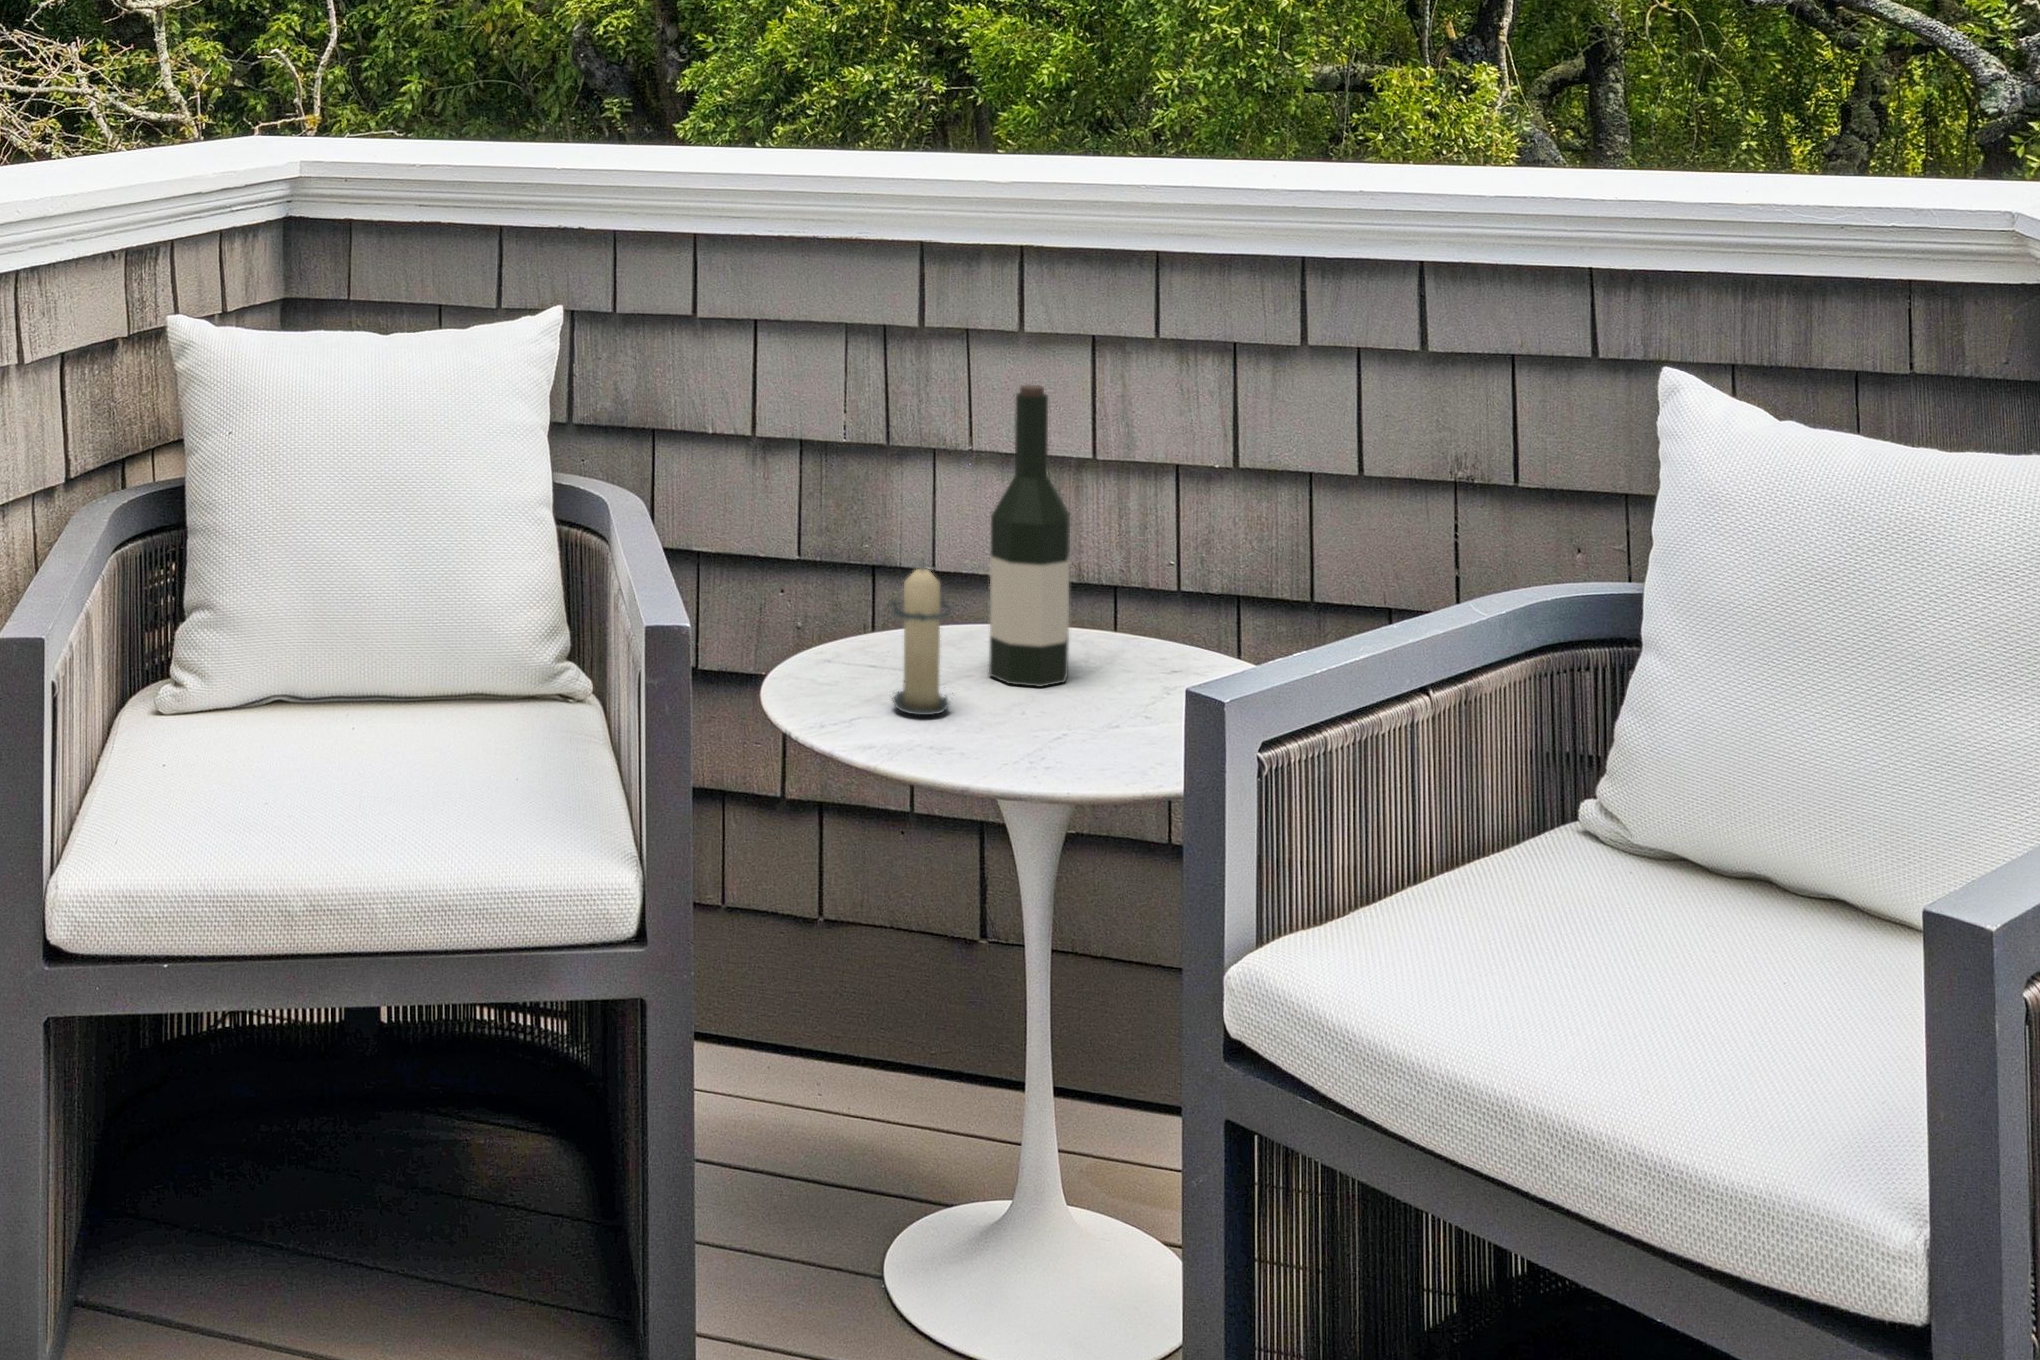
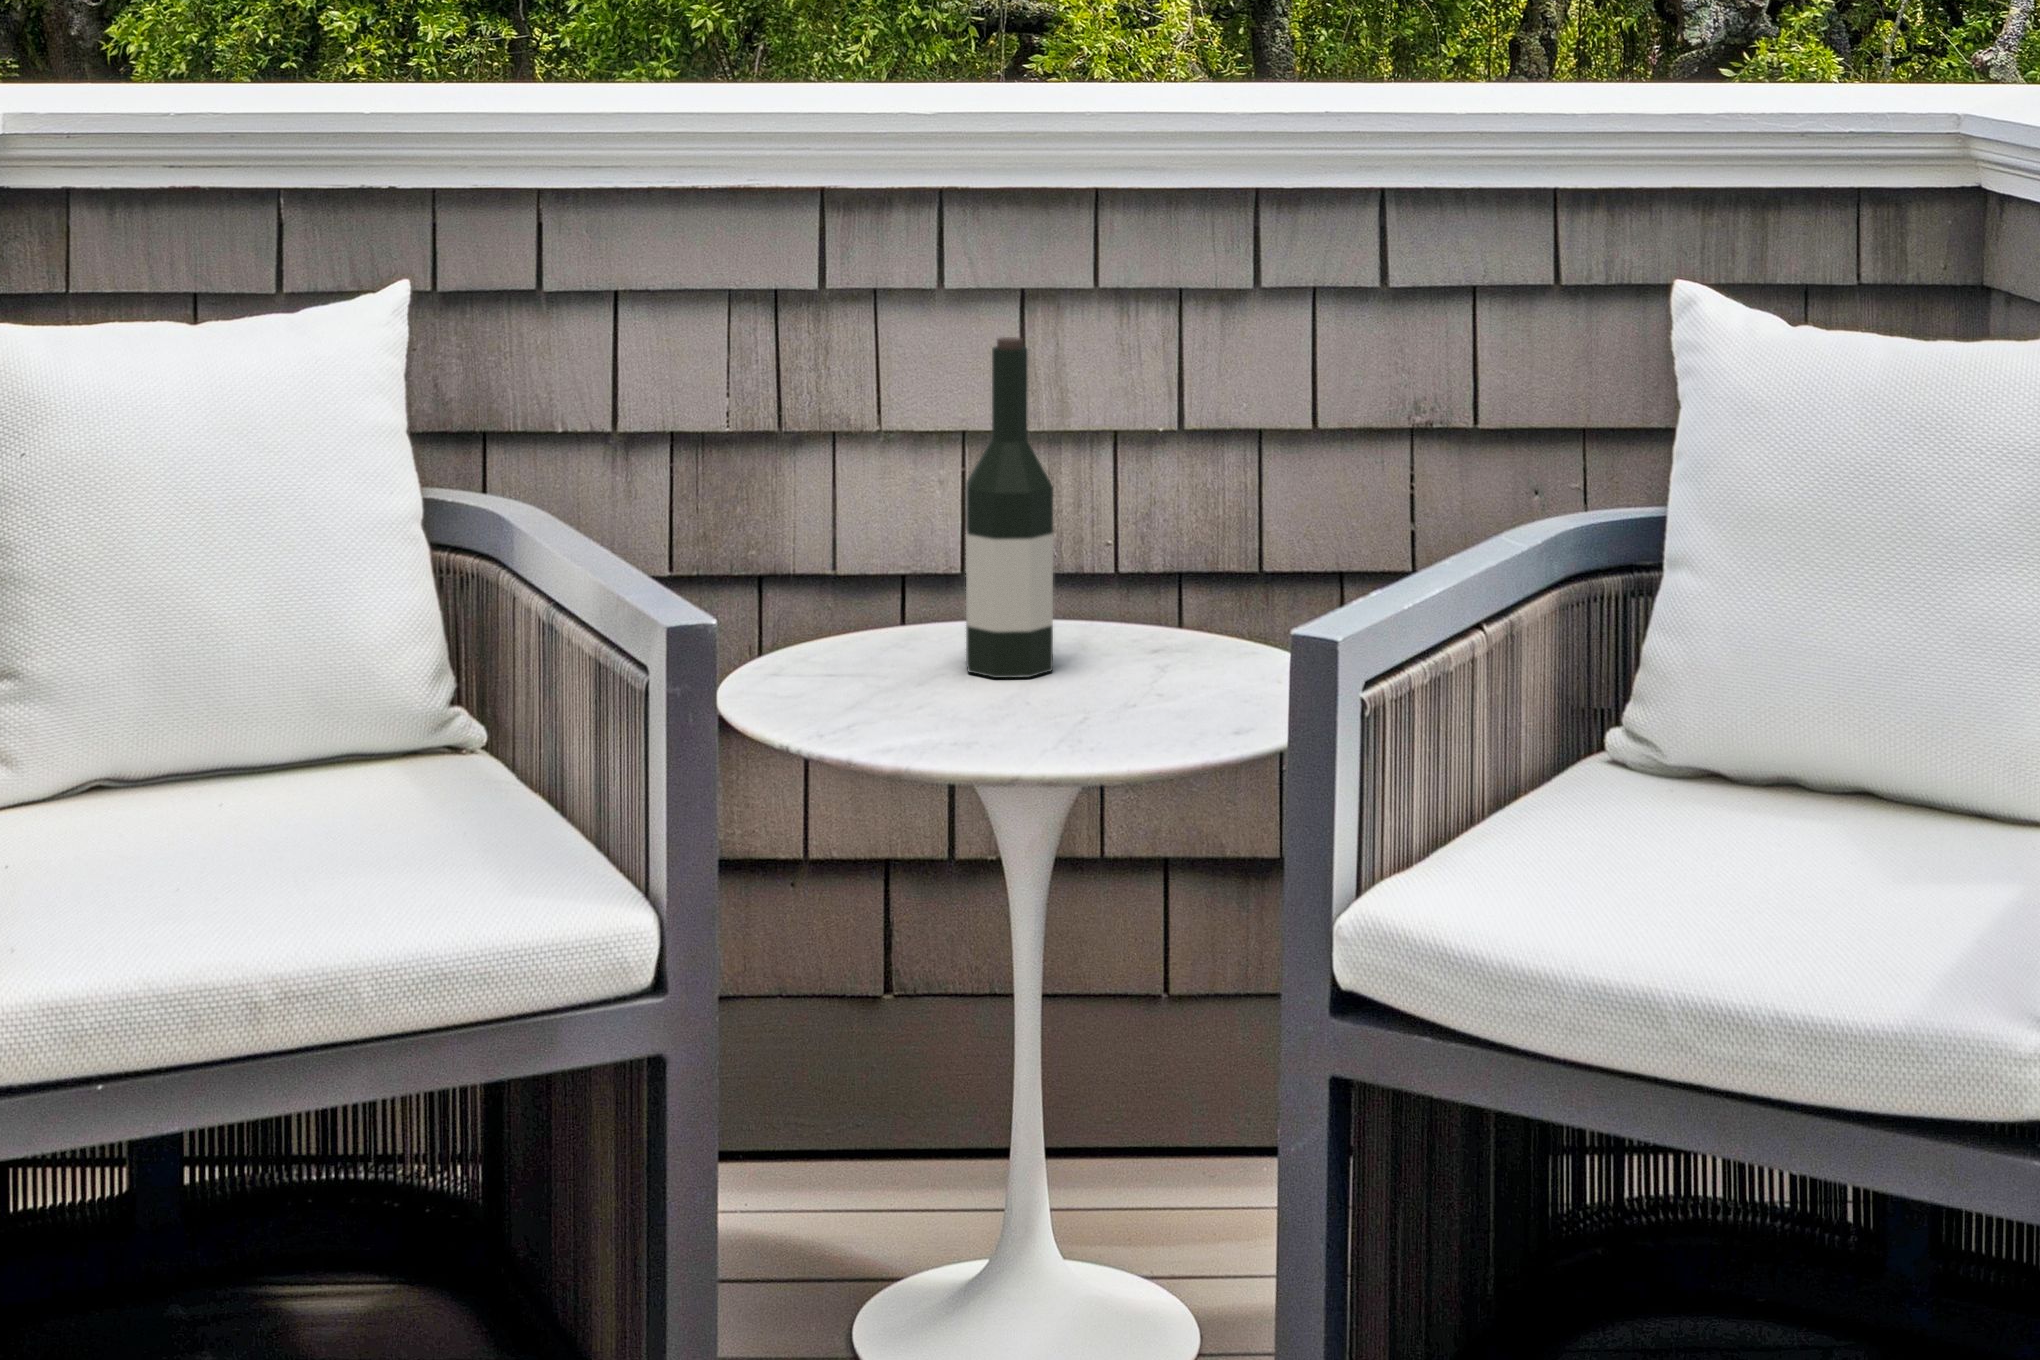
candle: present [891,560,951,715] -> none [875,536,960,717]

